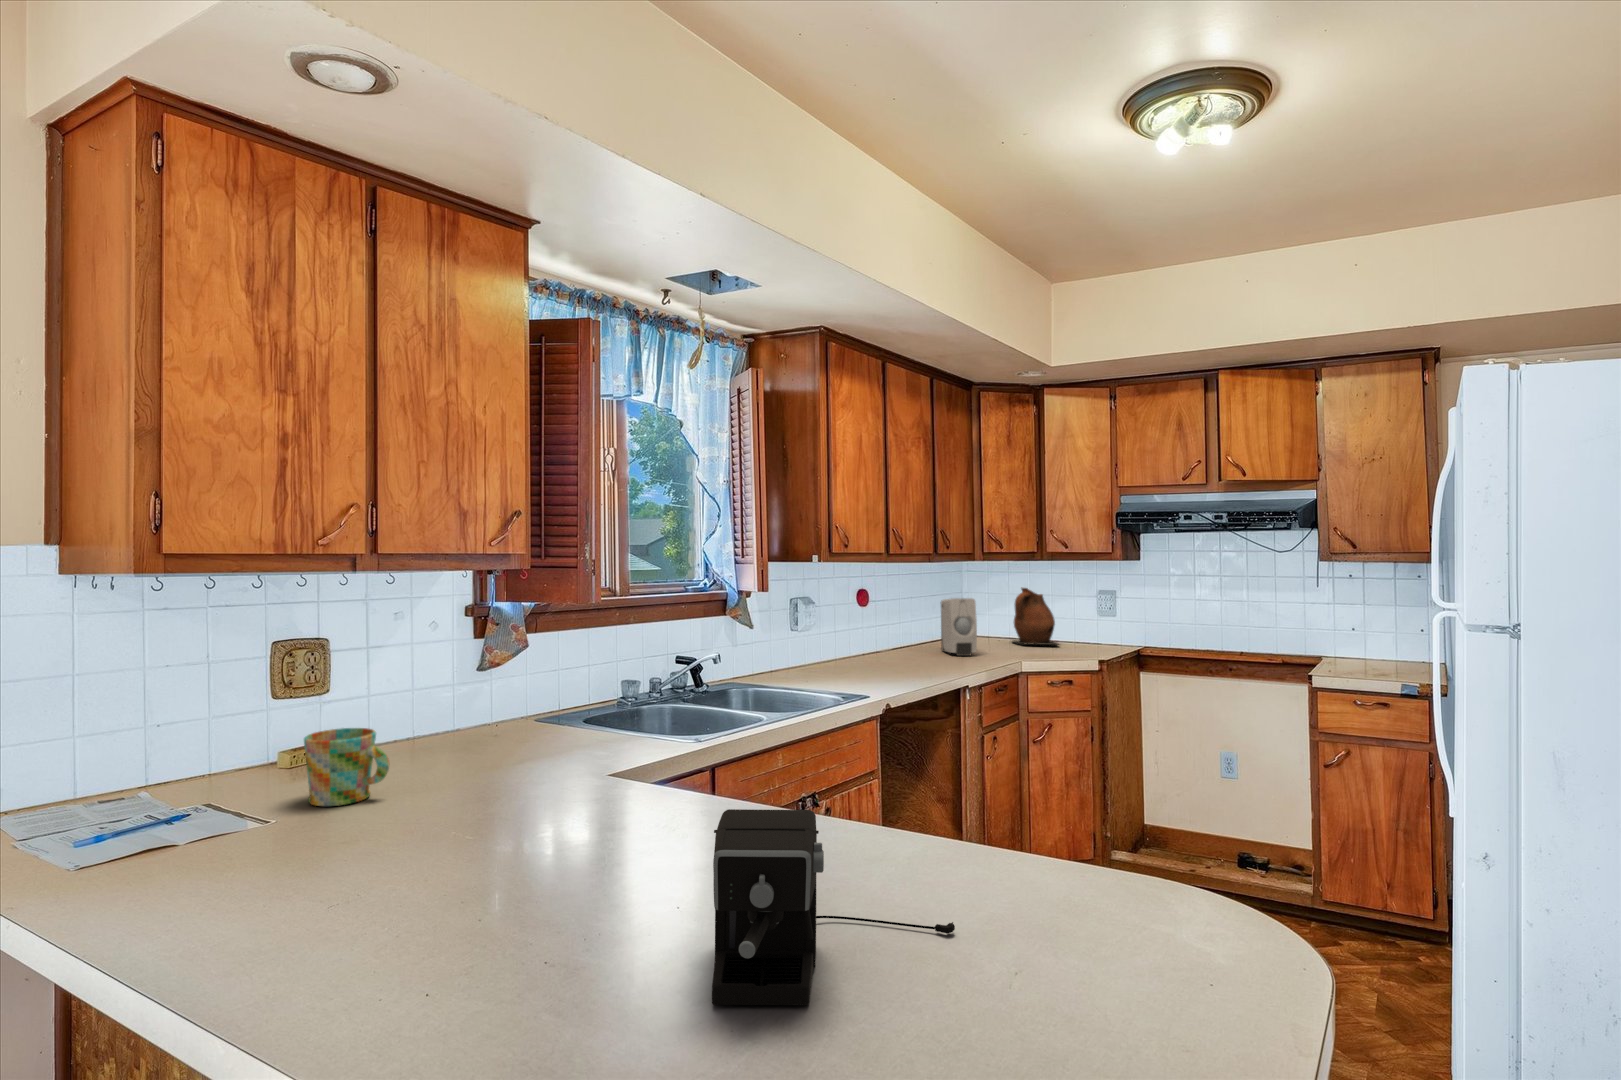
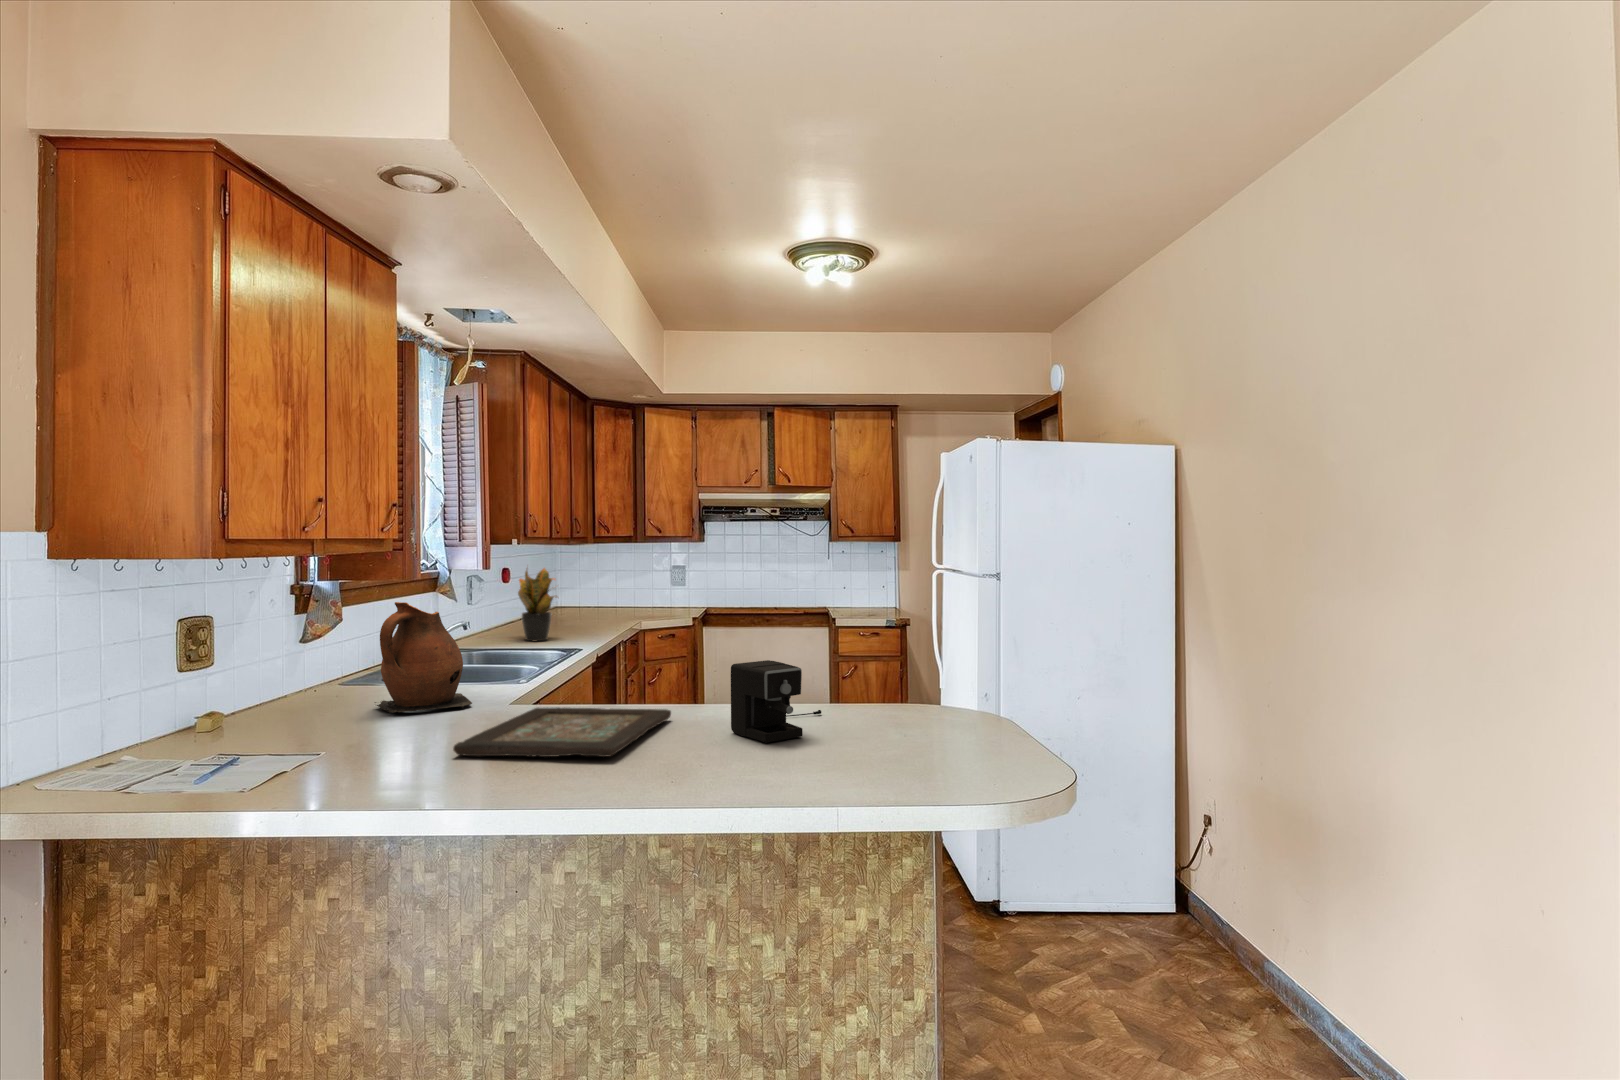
potted plant: none [812,581,874,681] -> present [518,568,557,641]
ceramic pitcher: present [1013,588,1058,645] -> present [375,602,472,713]
soap dispenser: present [941,598,977,656] -> none [575,574,609,620]
mug: present [304,728,389,806] -> none [289,679,363,739]
decorative tray: none [320,808,701,960] -> present [453,707,671,757]

